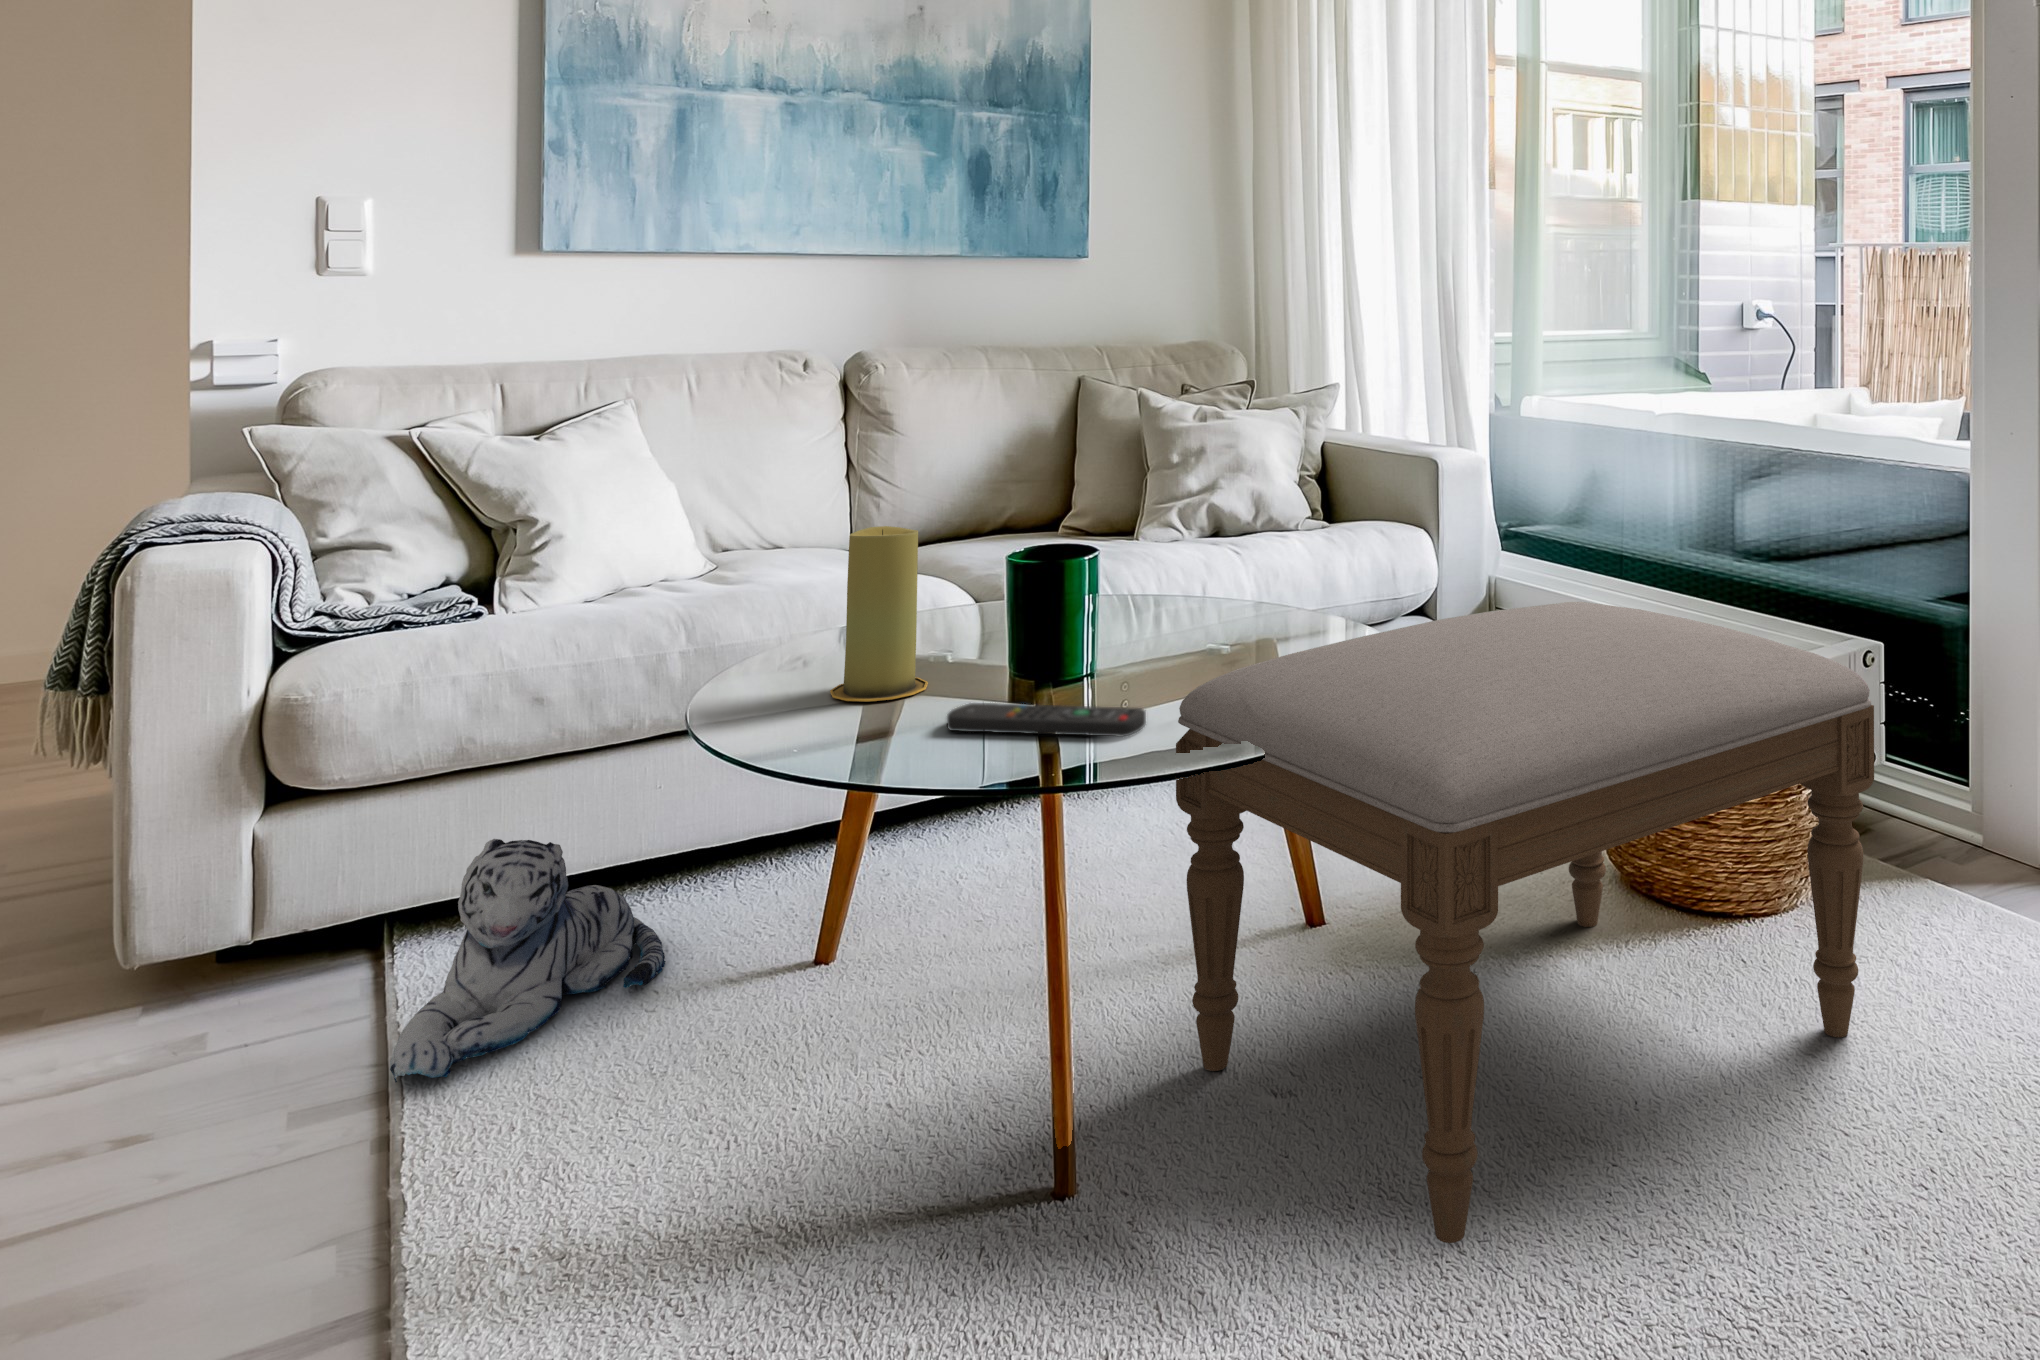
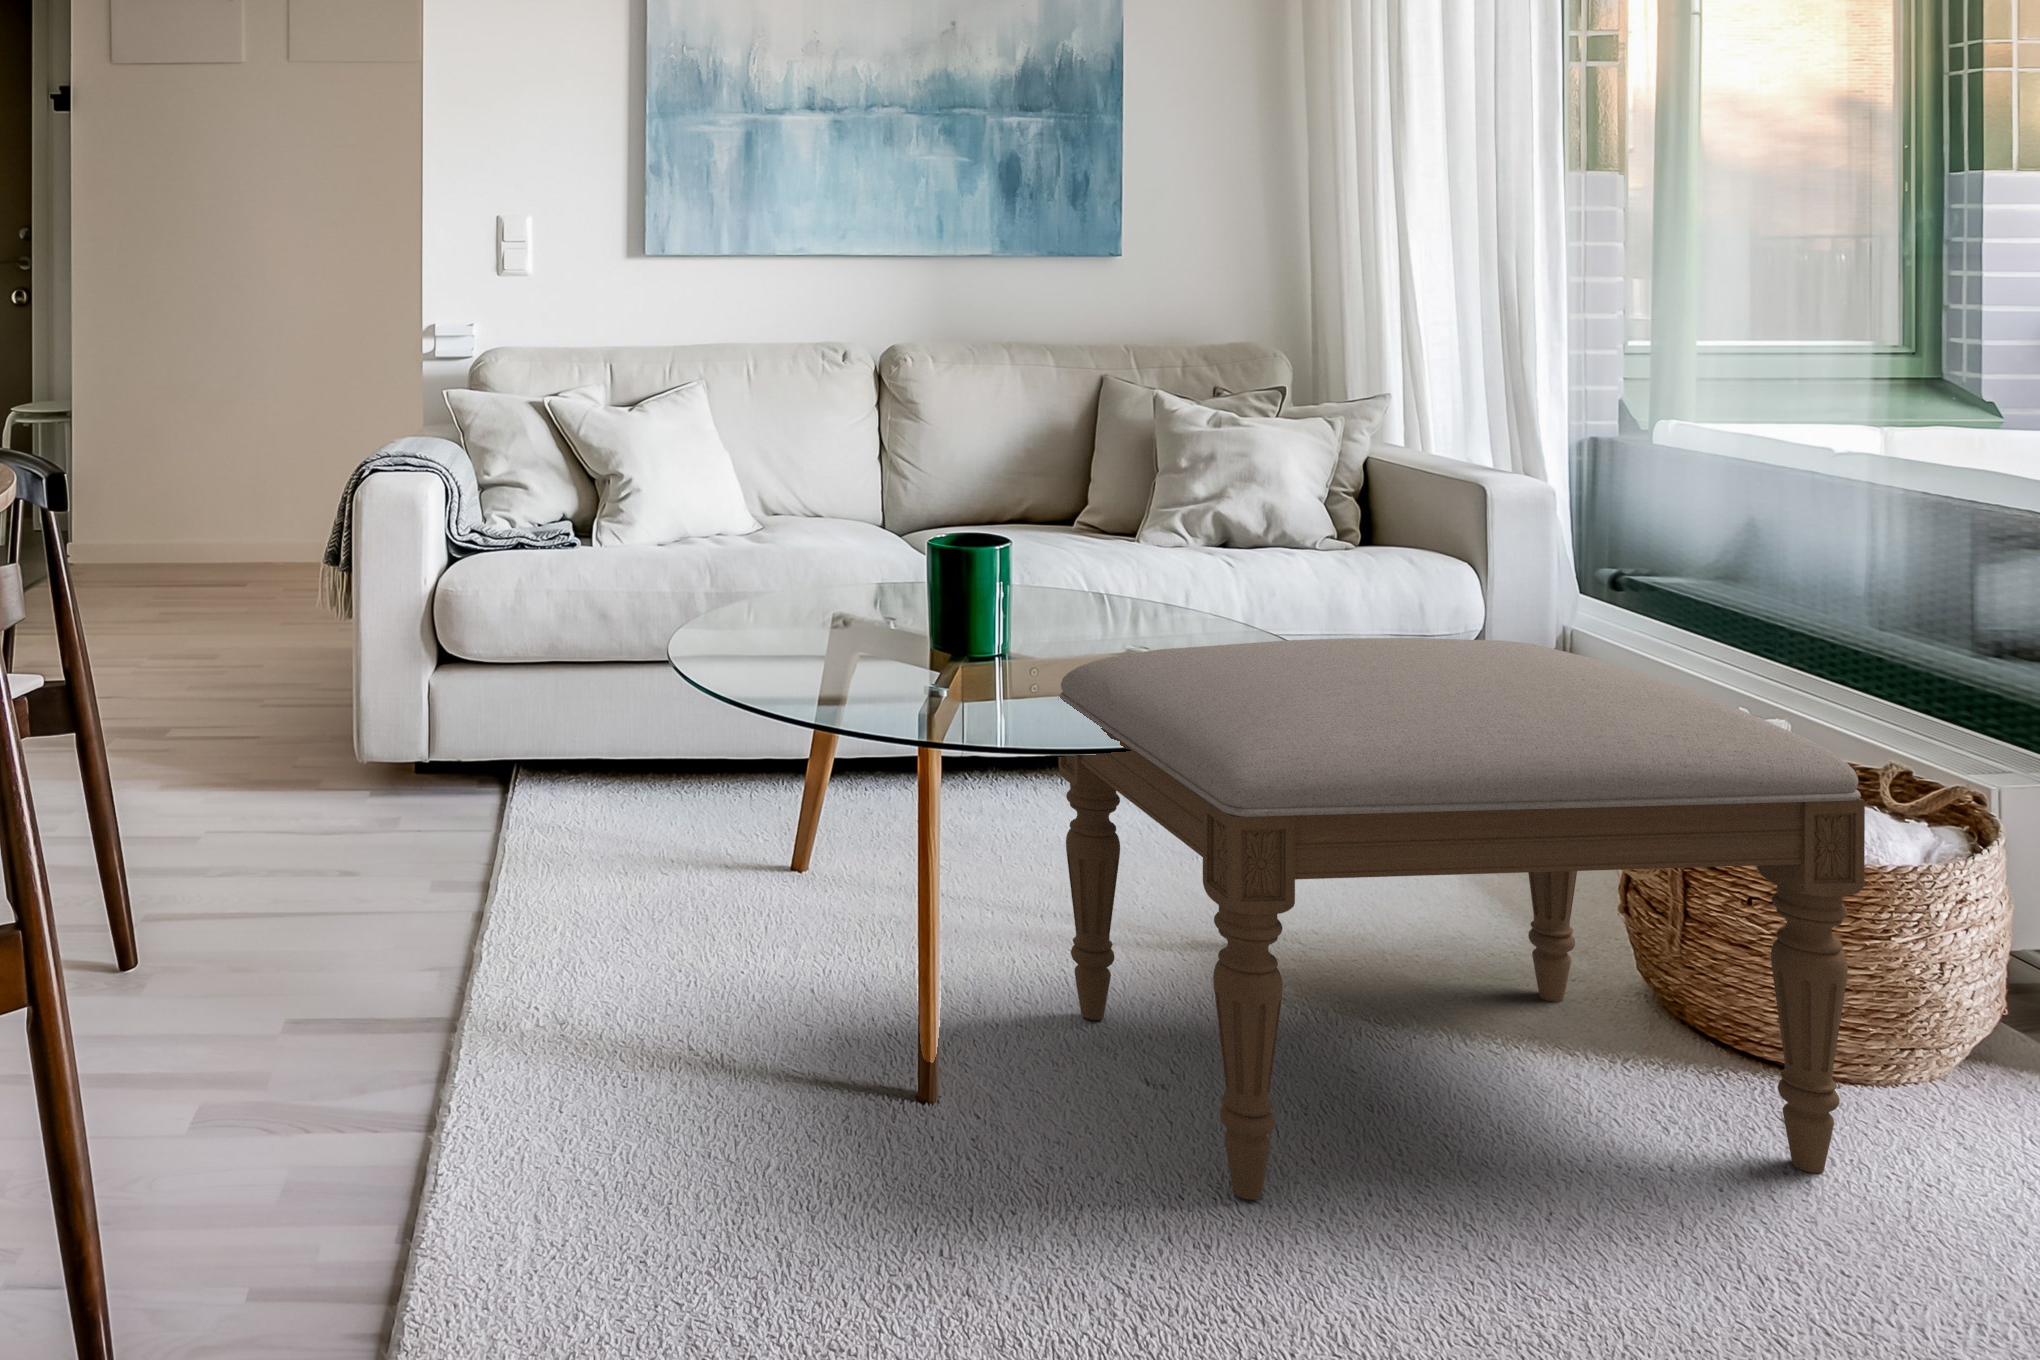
candle: present [830,526,928,702] -> none [793,499,871,645]
remote control: present [947,703,1146,737] -> none [866,655,1030,700]
plush toy: present [390,839,666,1082] -> none [497,713,689,878]

